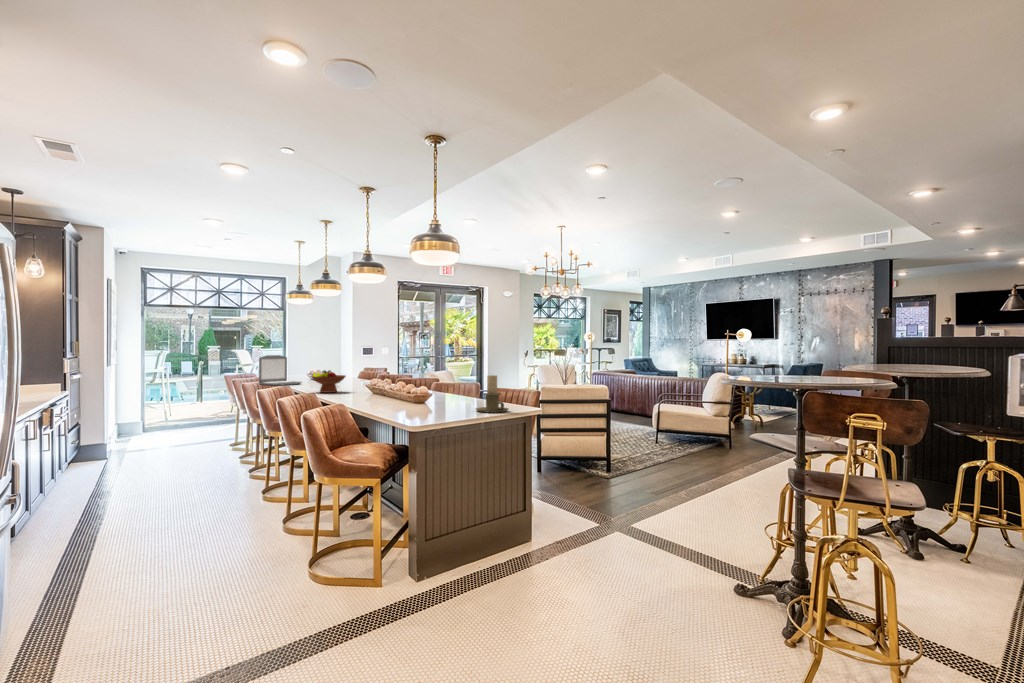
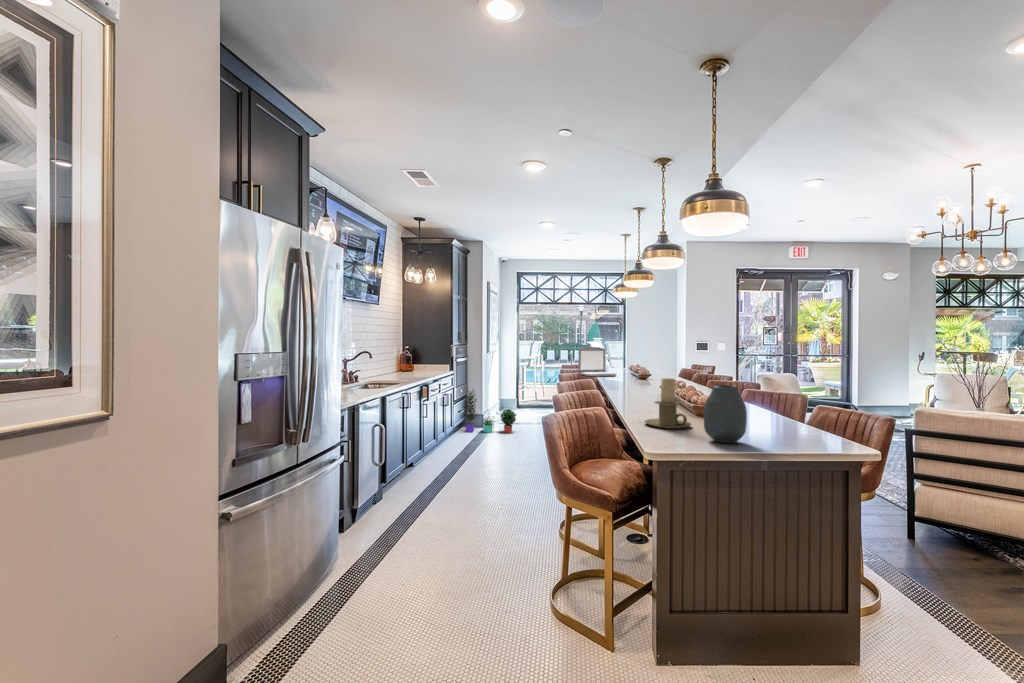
fruit bowl: present [311,370,346,393] -> none [609,365,645,388]
candle holder: present [476,375,508,413] -> present [645,378,691,429]
vase: none [438,377,466,417] -> present [704,385,747,443]
potted plant: none [81,412,166,468] -> present [463,390,516,433]

